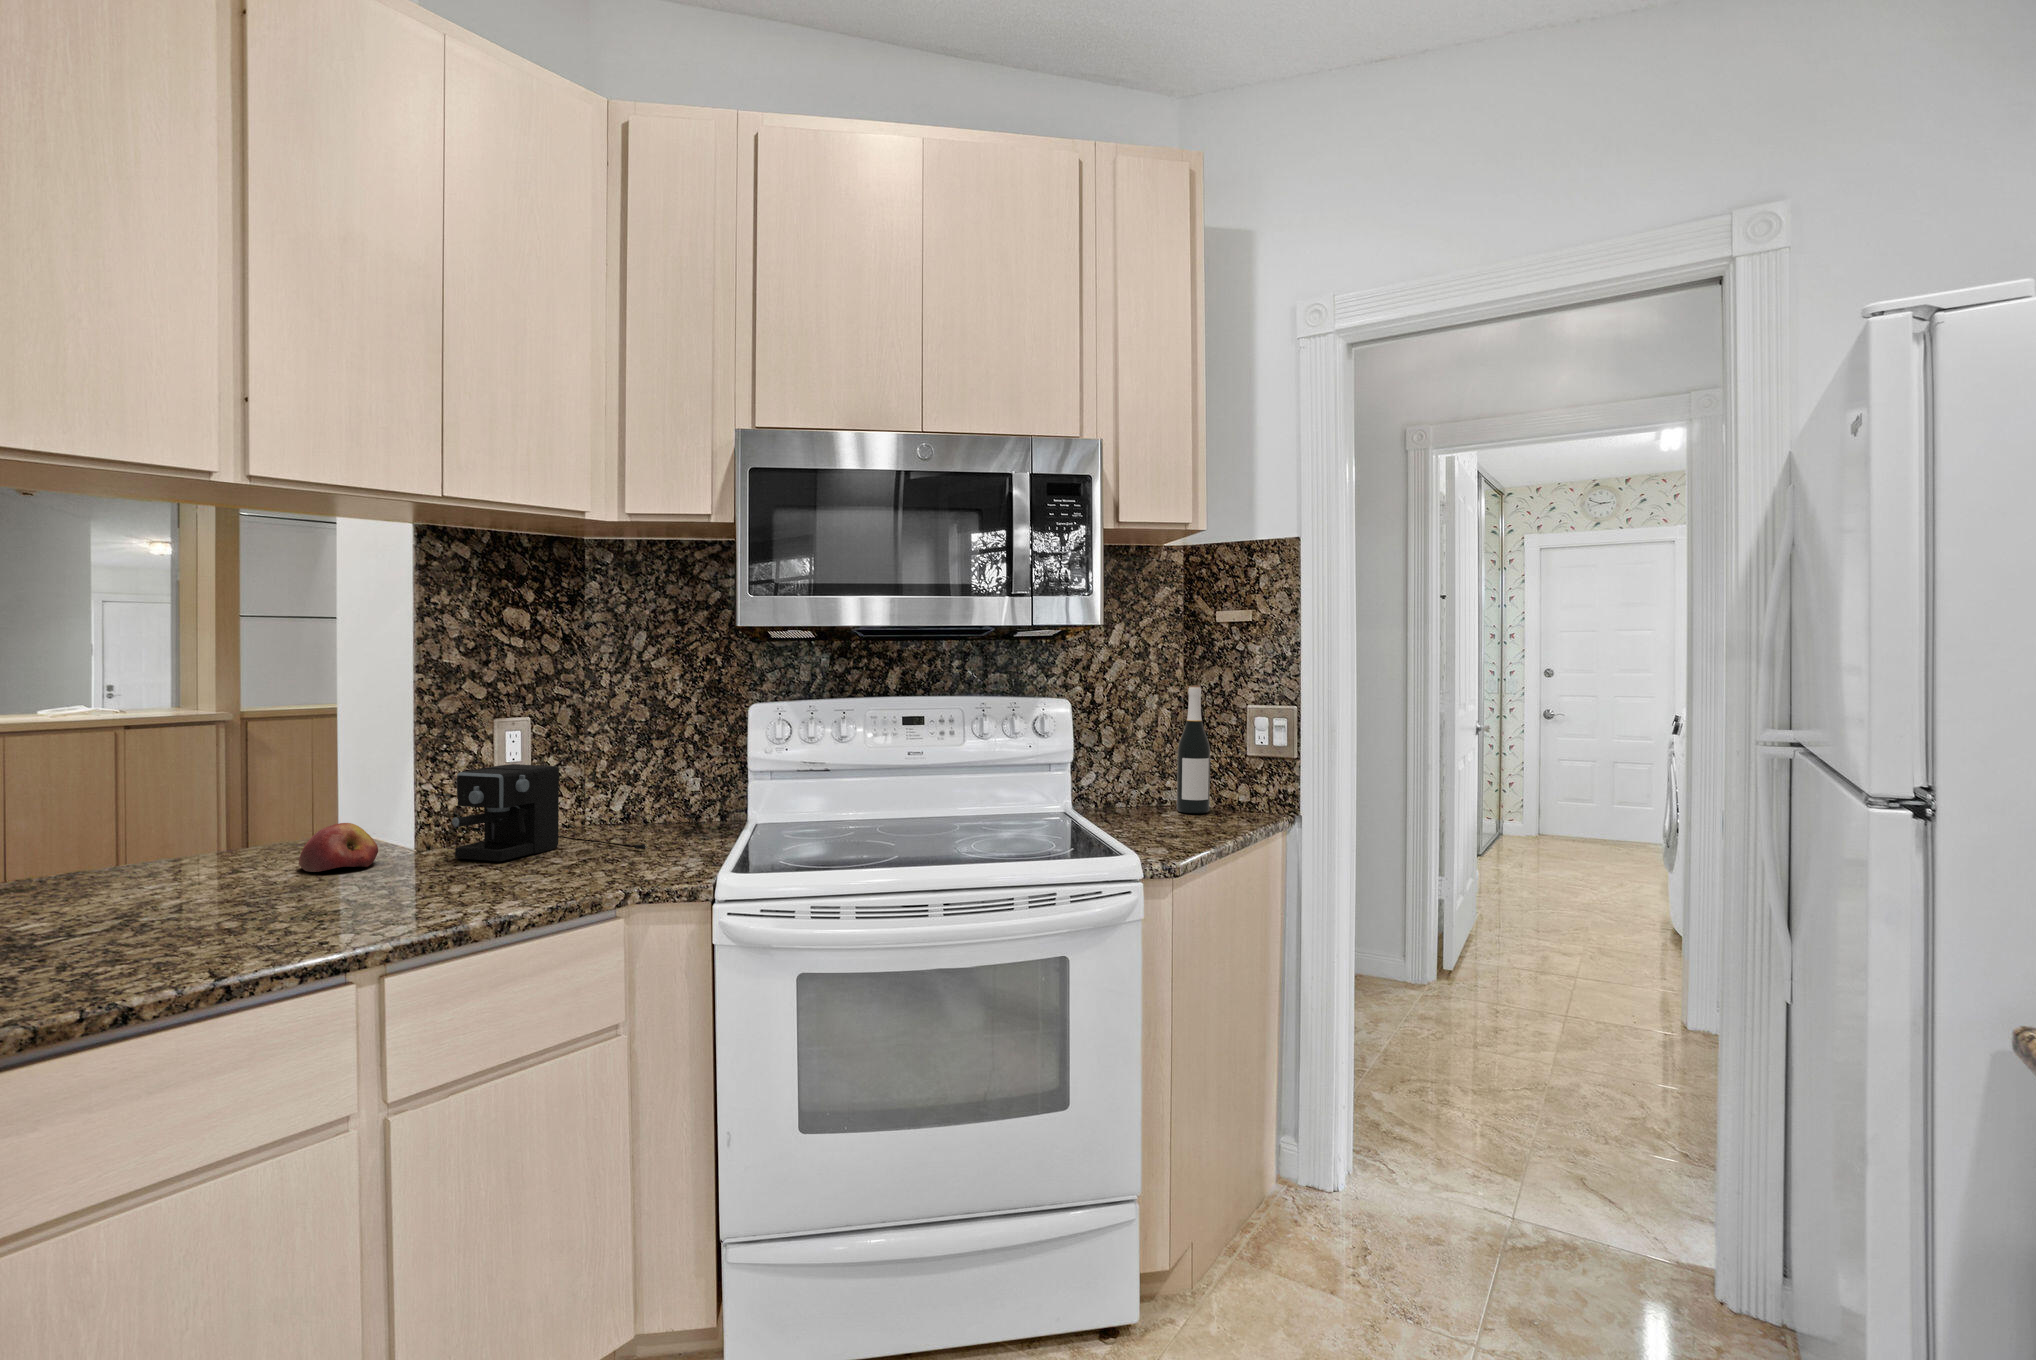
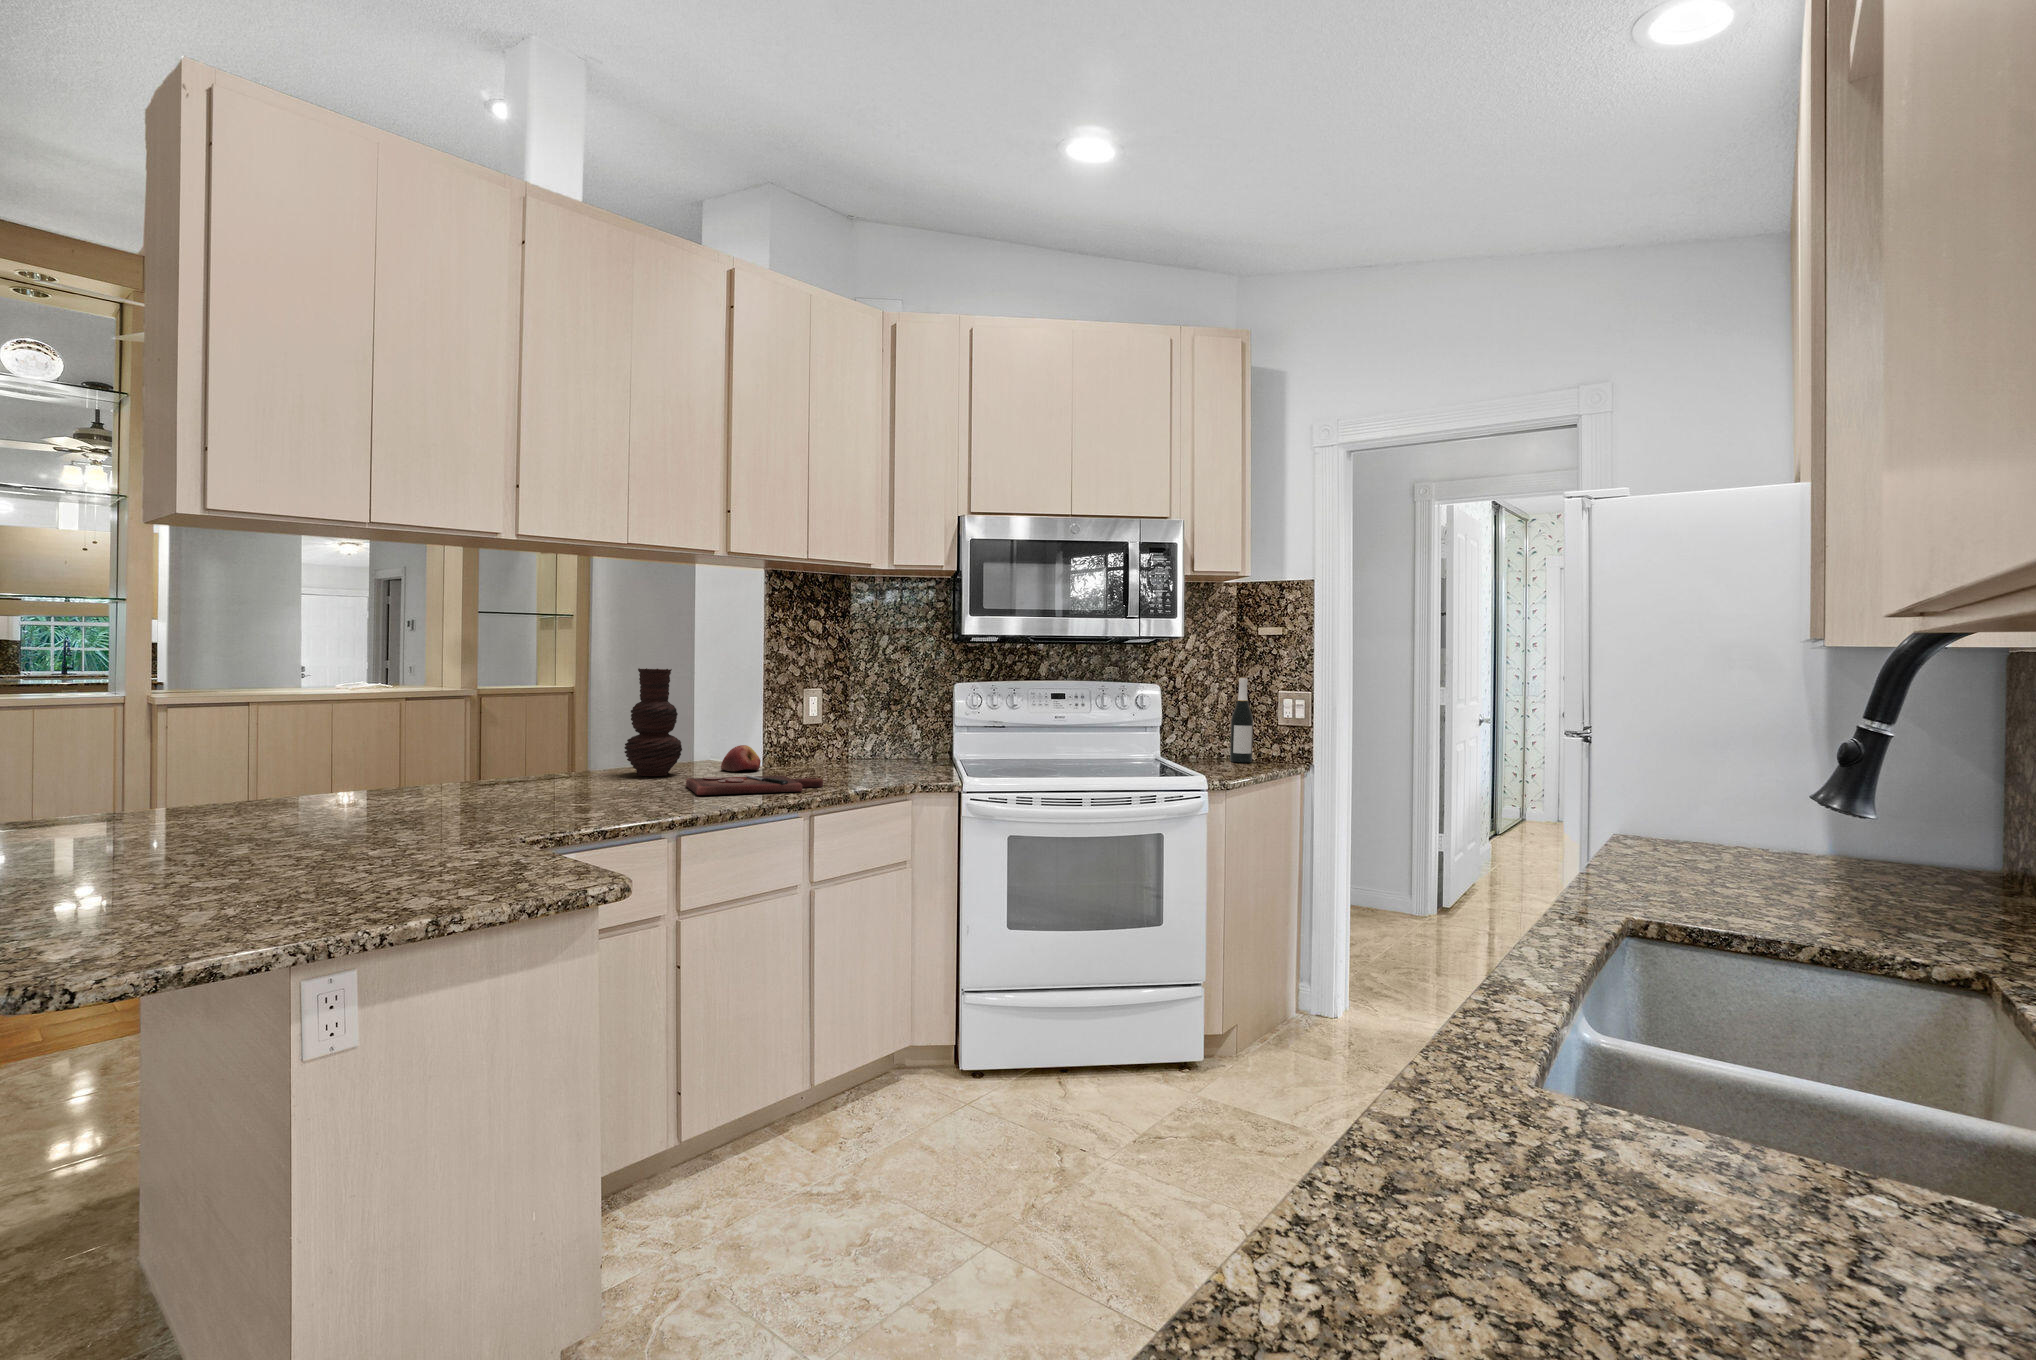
vase: none [70,694,204,895] -> present [624,668,682,776]
coffee maker: present [452,764,647,861] -> none [800,716,905,770]
cutting board: none [110,889,437,959] -> present [686,776,823,795]

